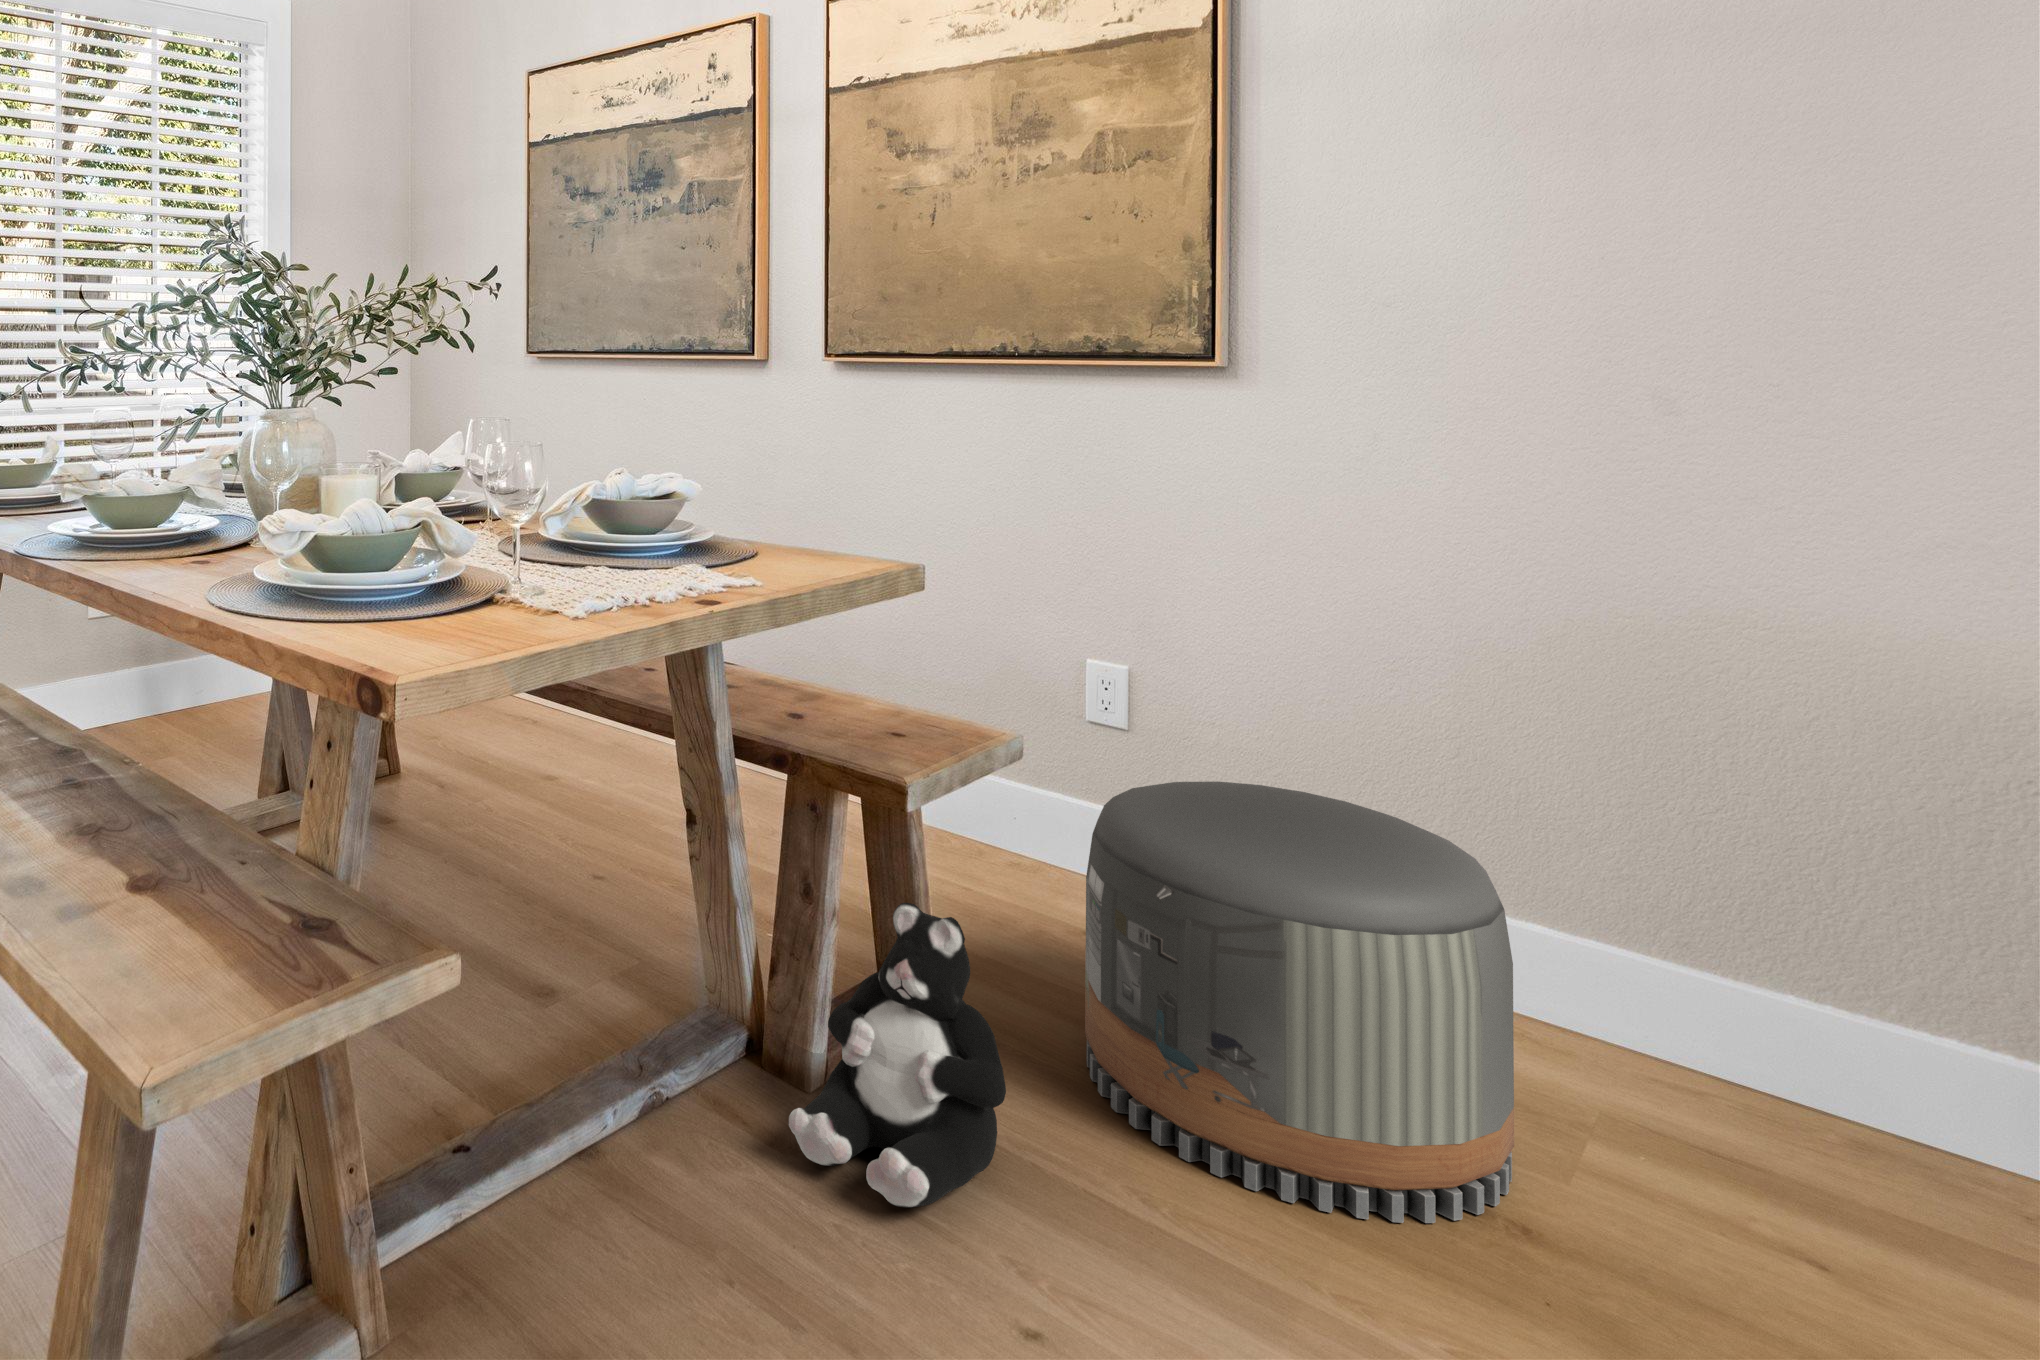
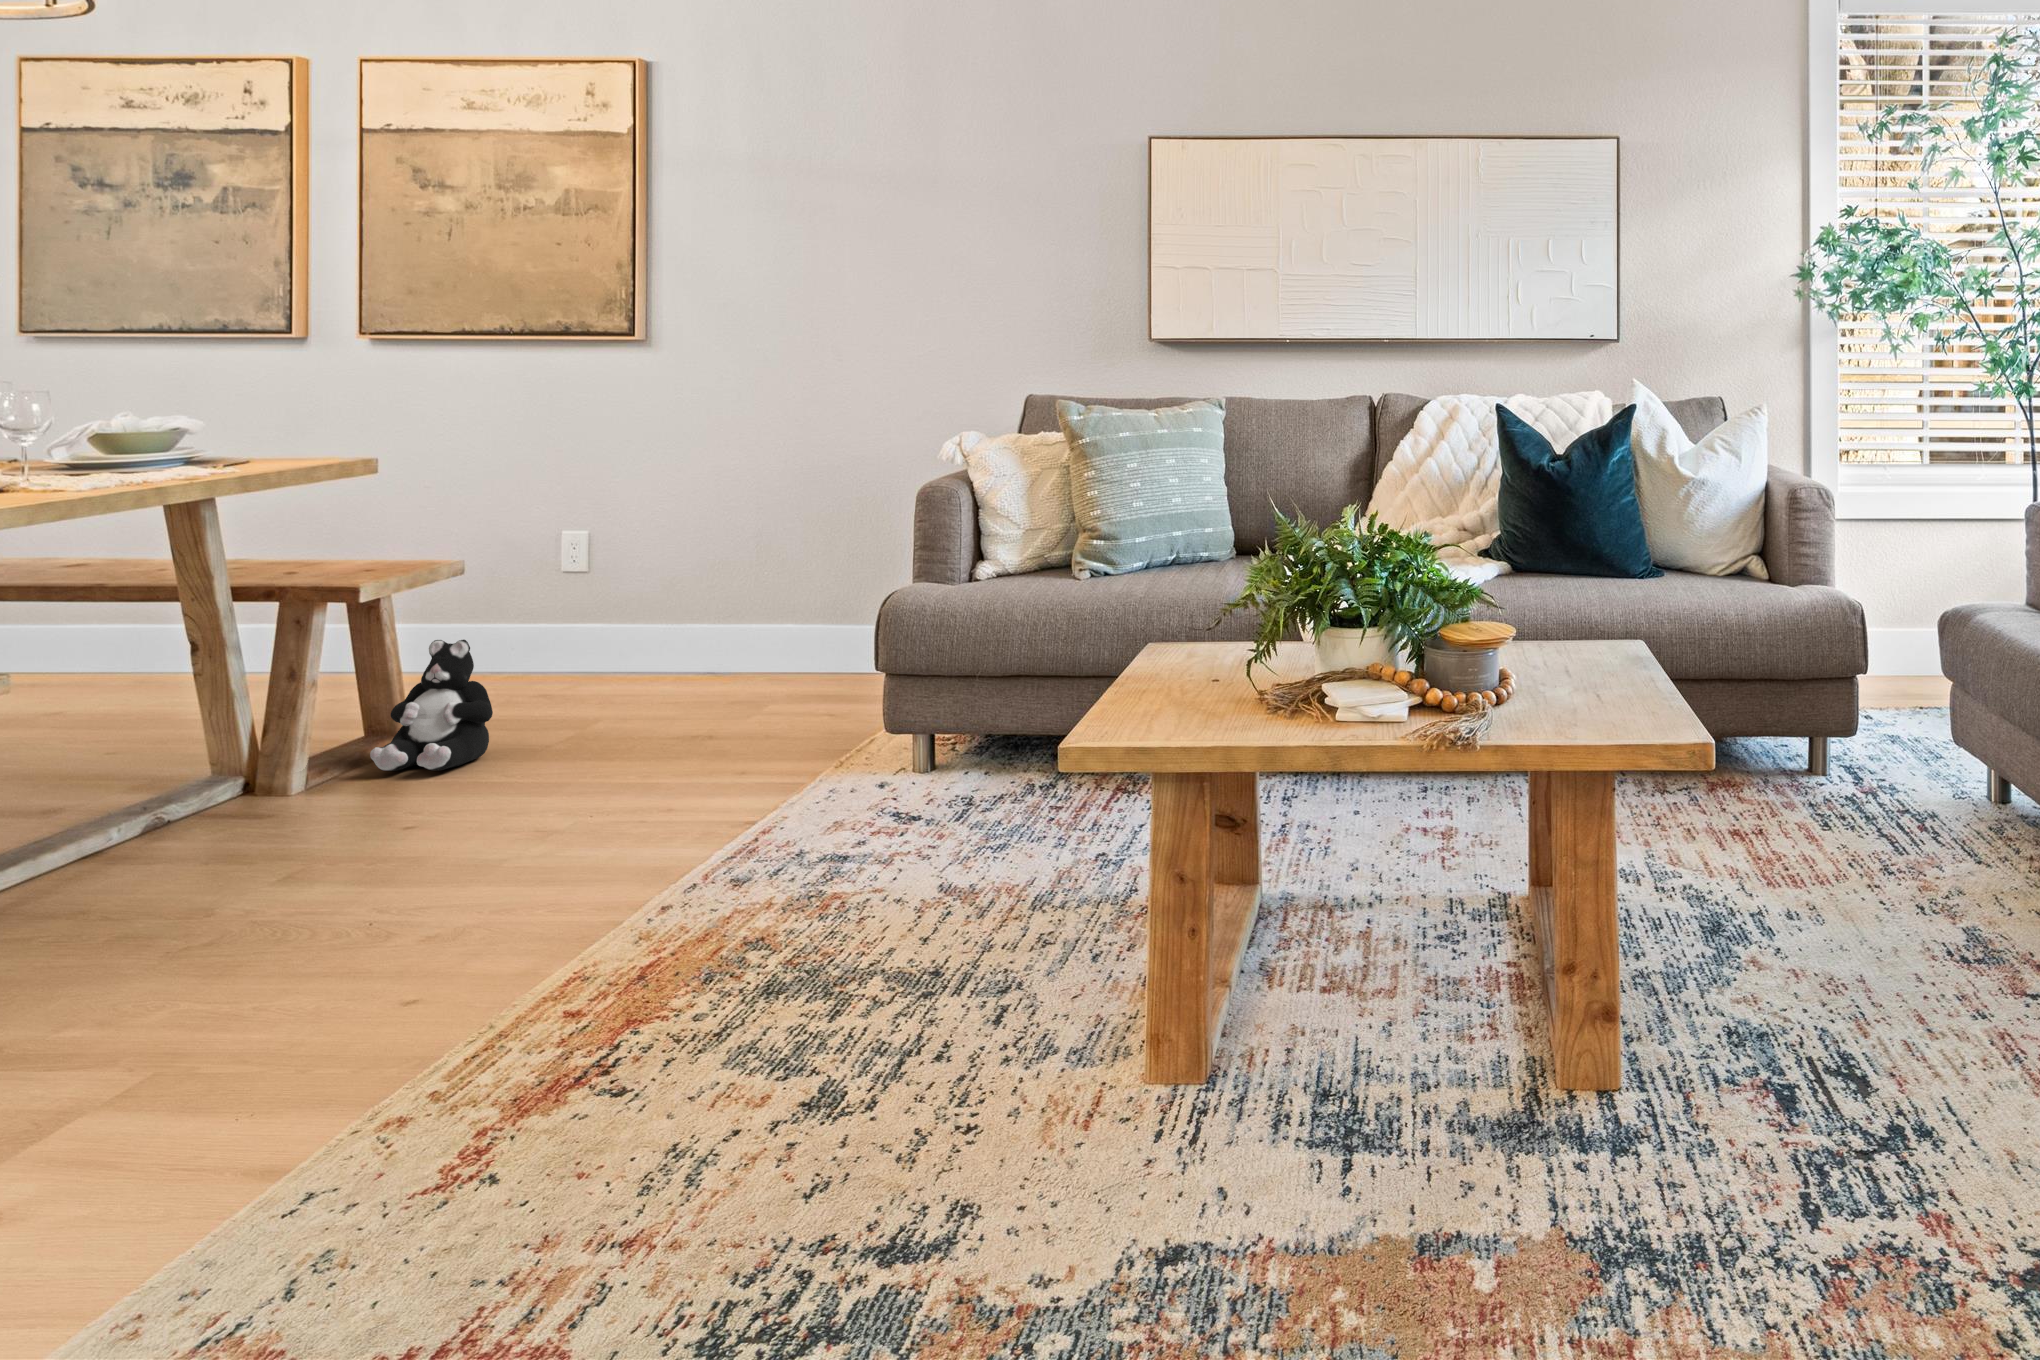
pouf: present [1085,781,1514,1223] -> none [544,567,743,737]

